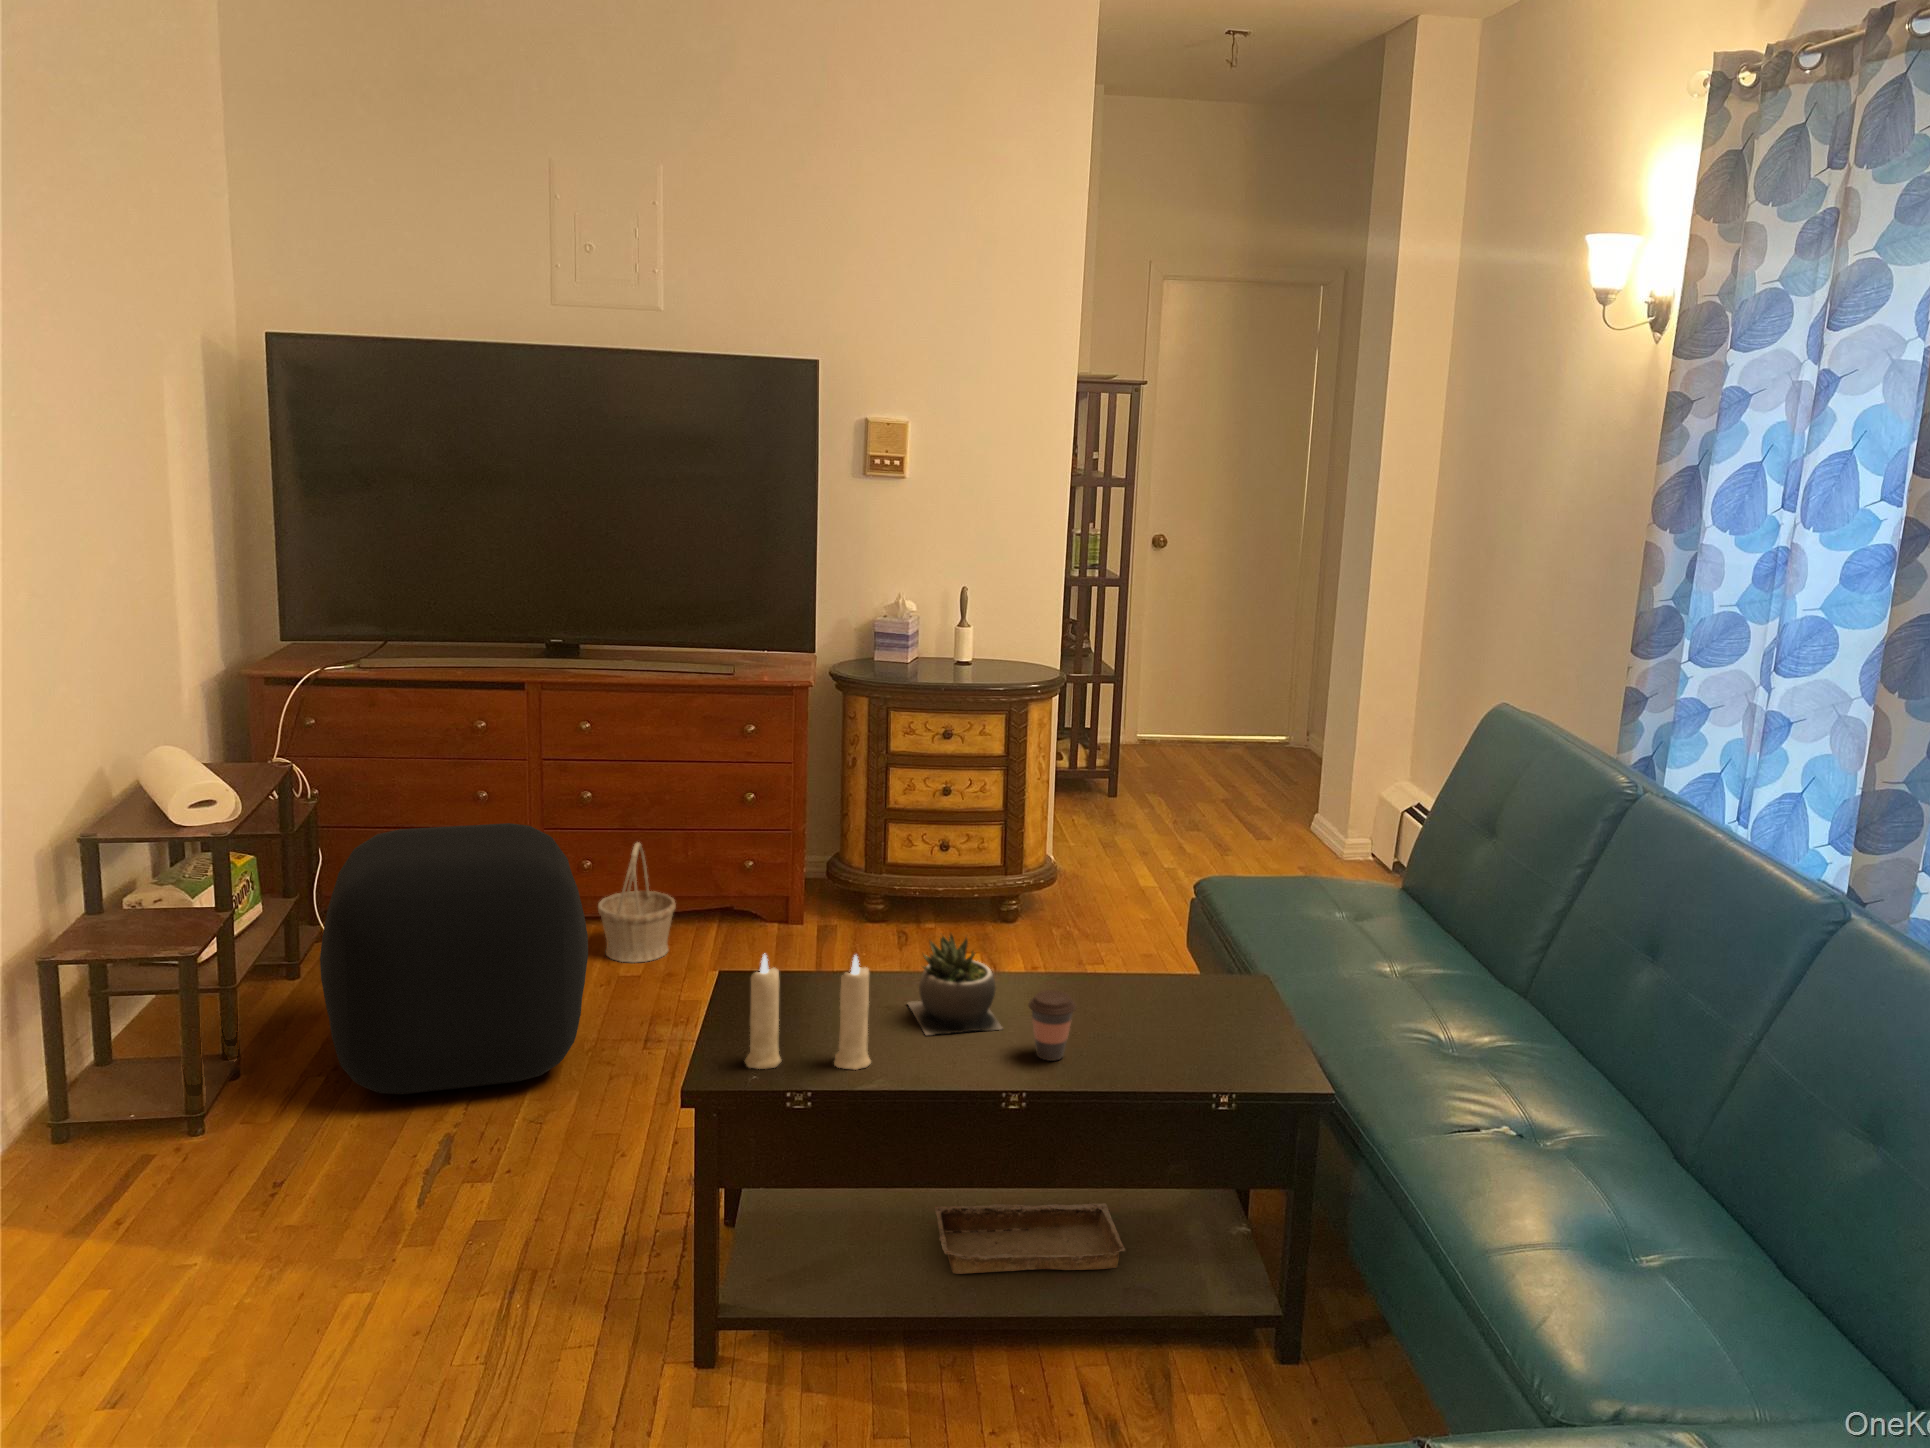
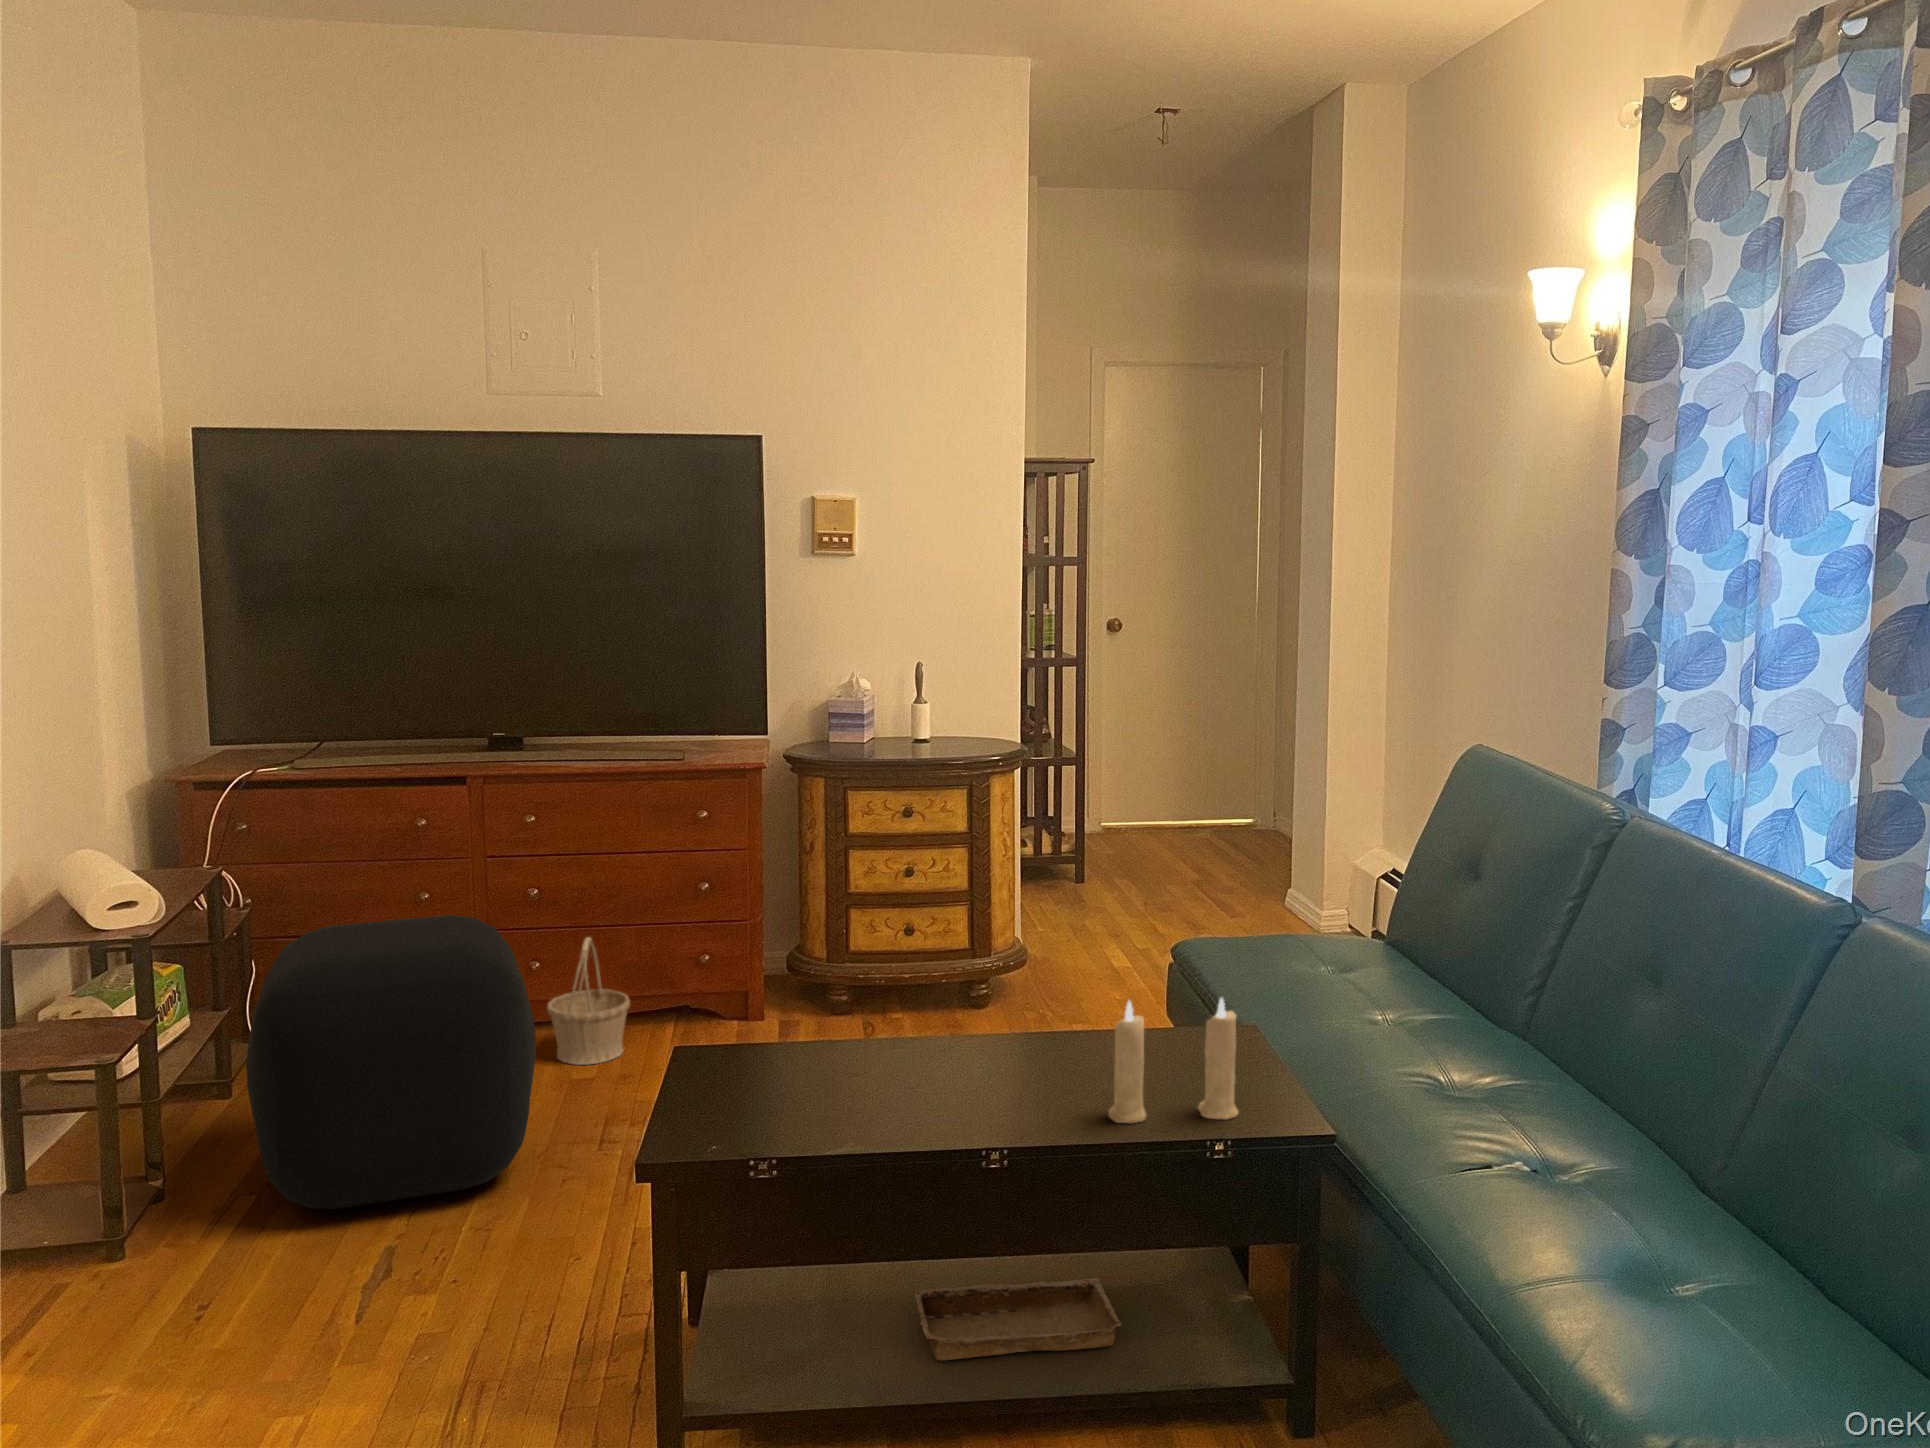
succulent plant: present [908,934,1003,1035] -> none [876,988,980,1099]
candle: present [745,955,871,1070] -> present [1108,998,1238,1123]
coffee cup: present [1029,990,1076,1061] -> none [1006,1042,1057,1118]

